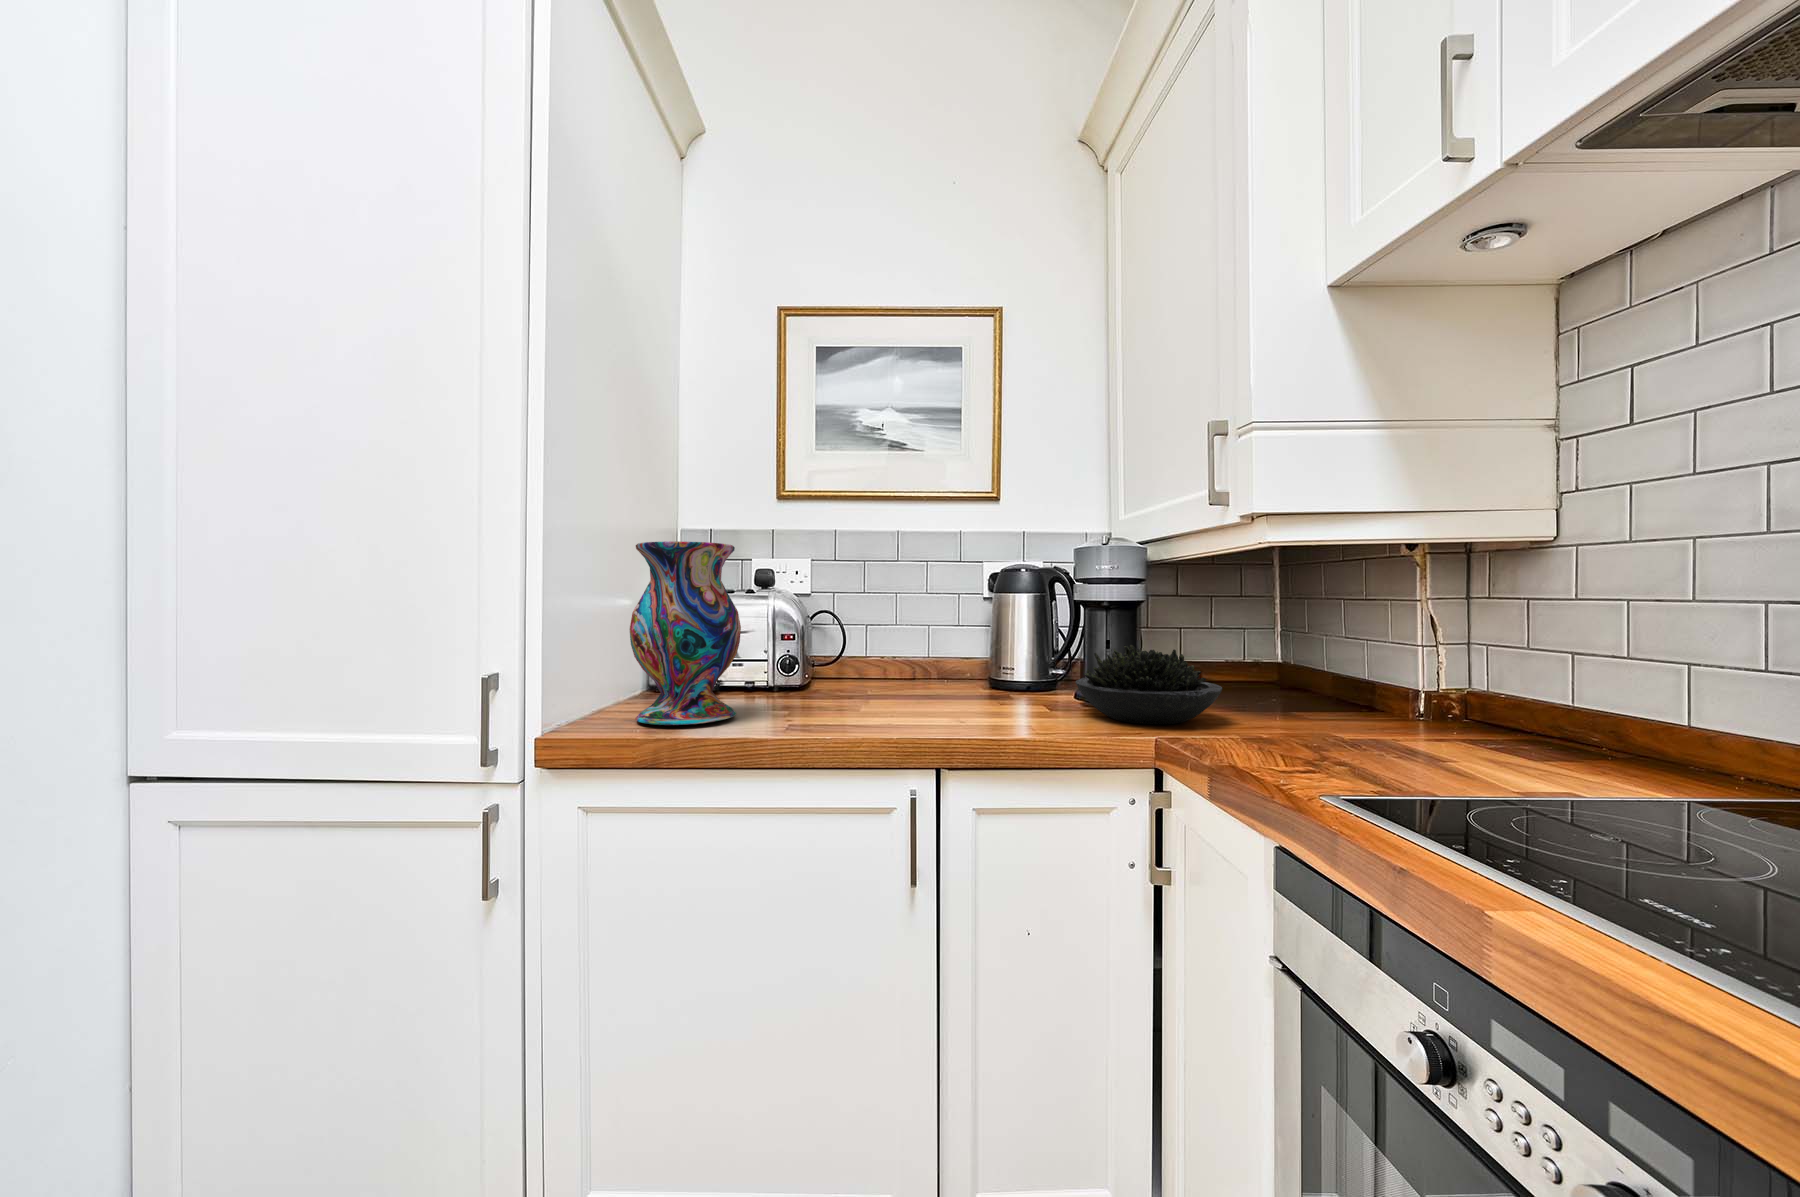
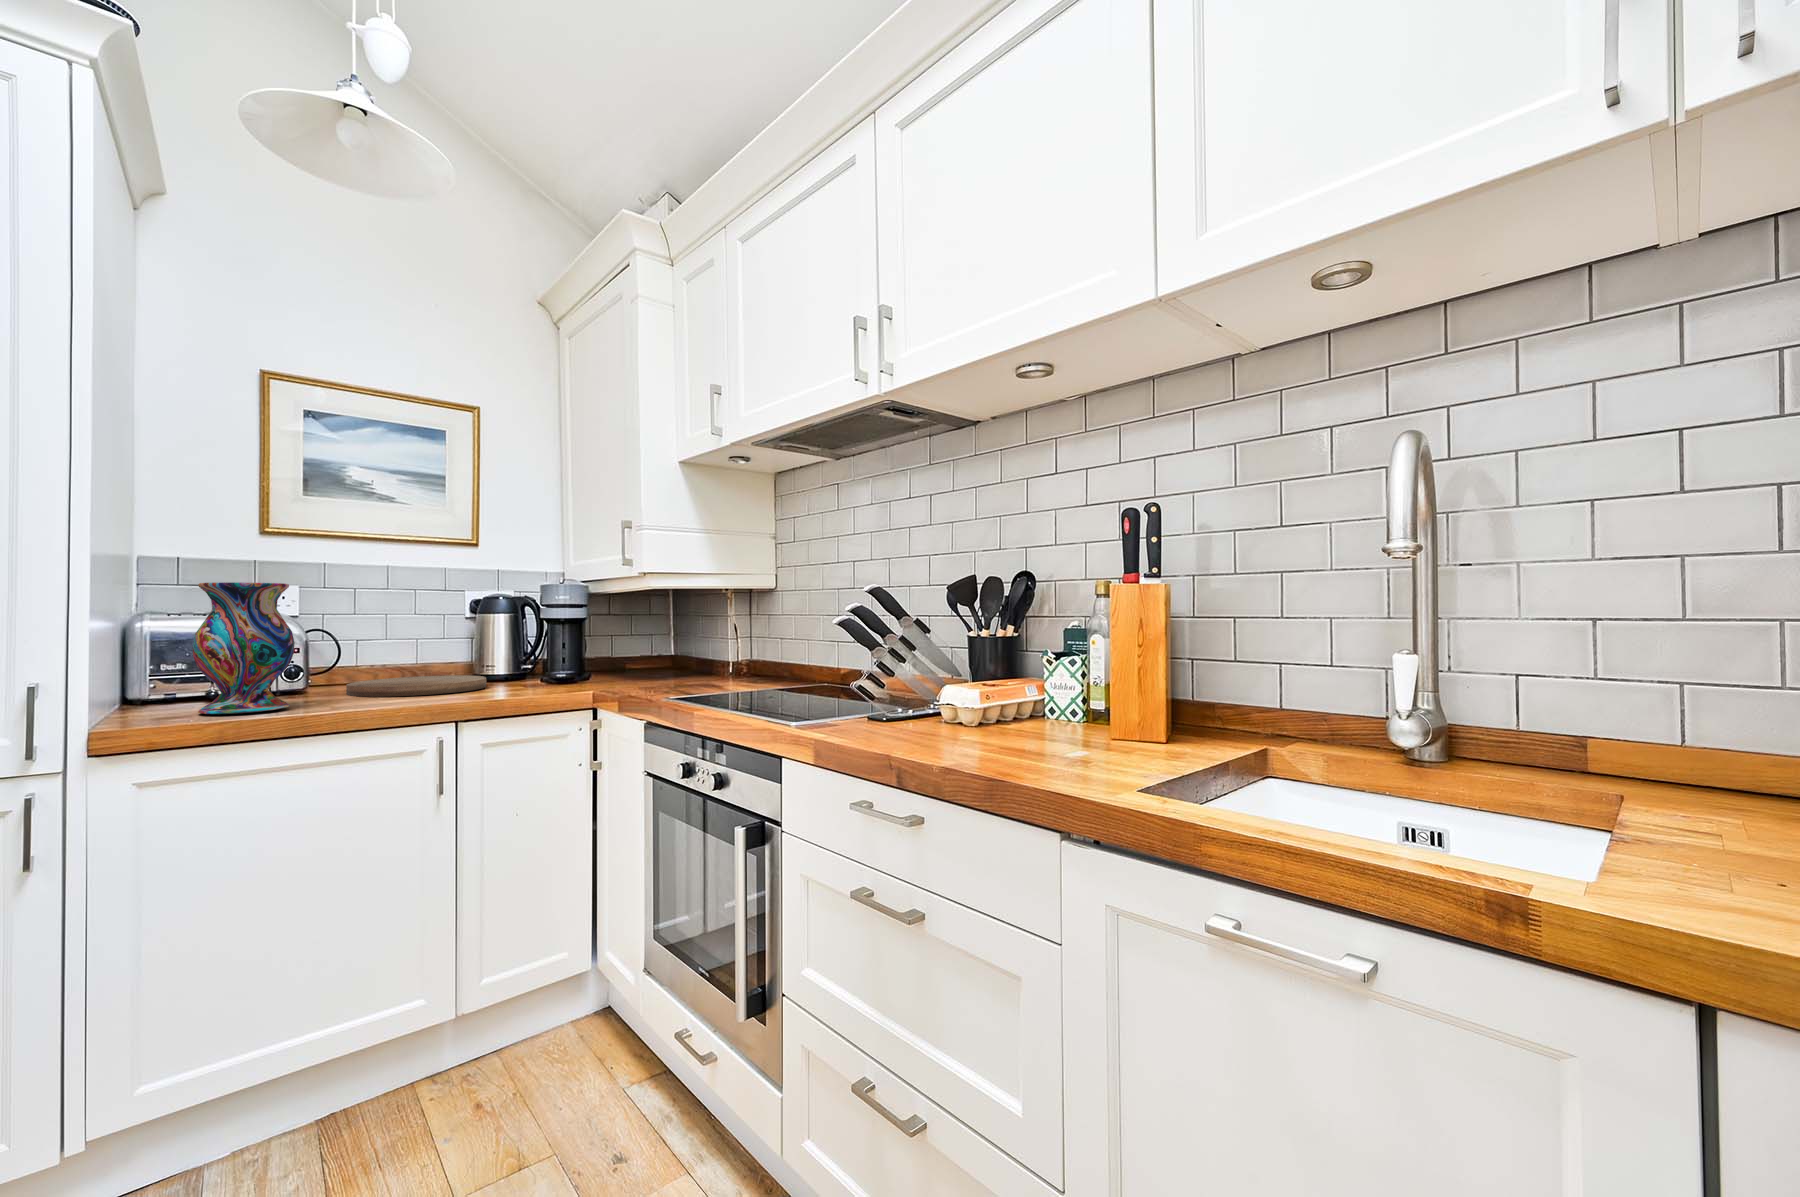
succulent plant: present [1076,645,1223,724] -> none [544,645,630,689]
cutting board: none [834,674,998,710] -> present [346,675,486,697]

